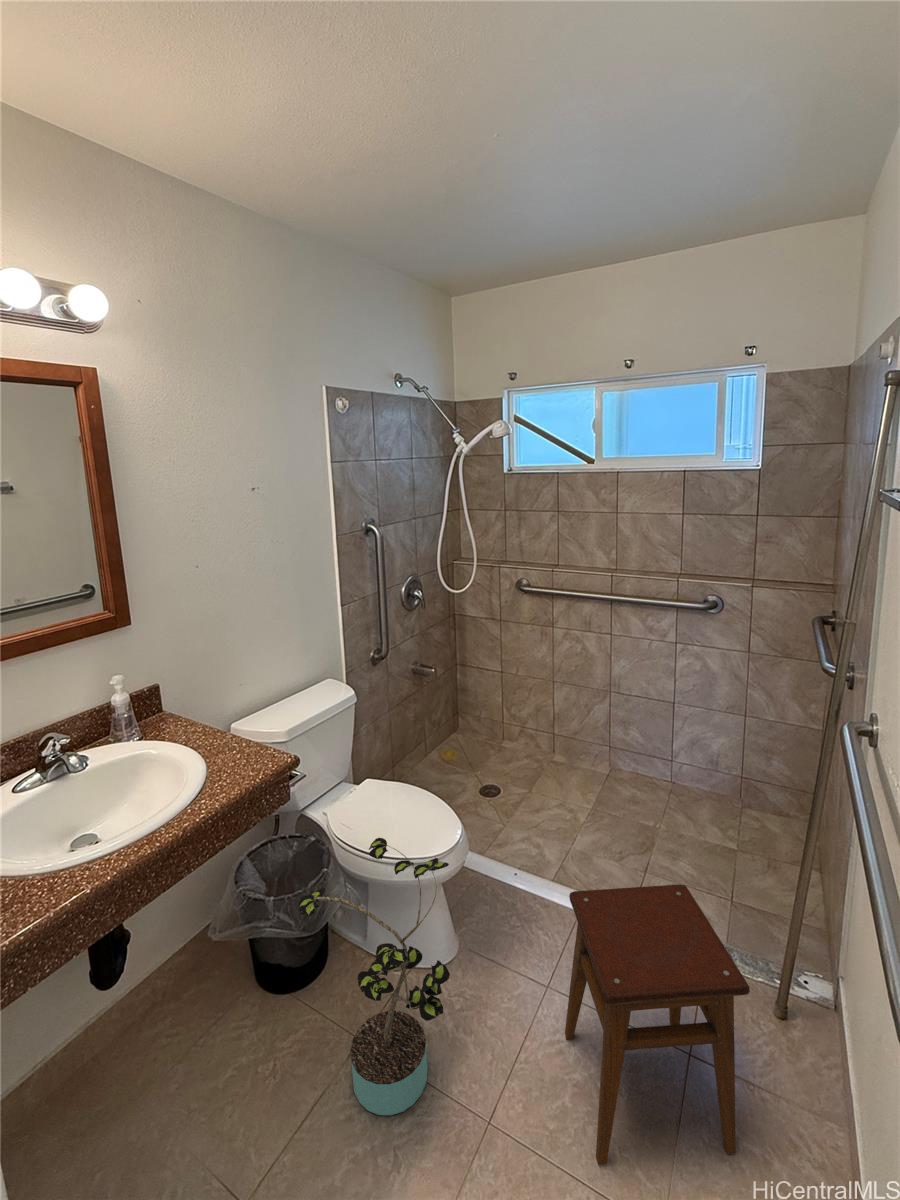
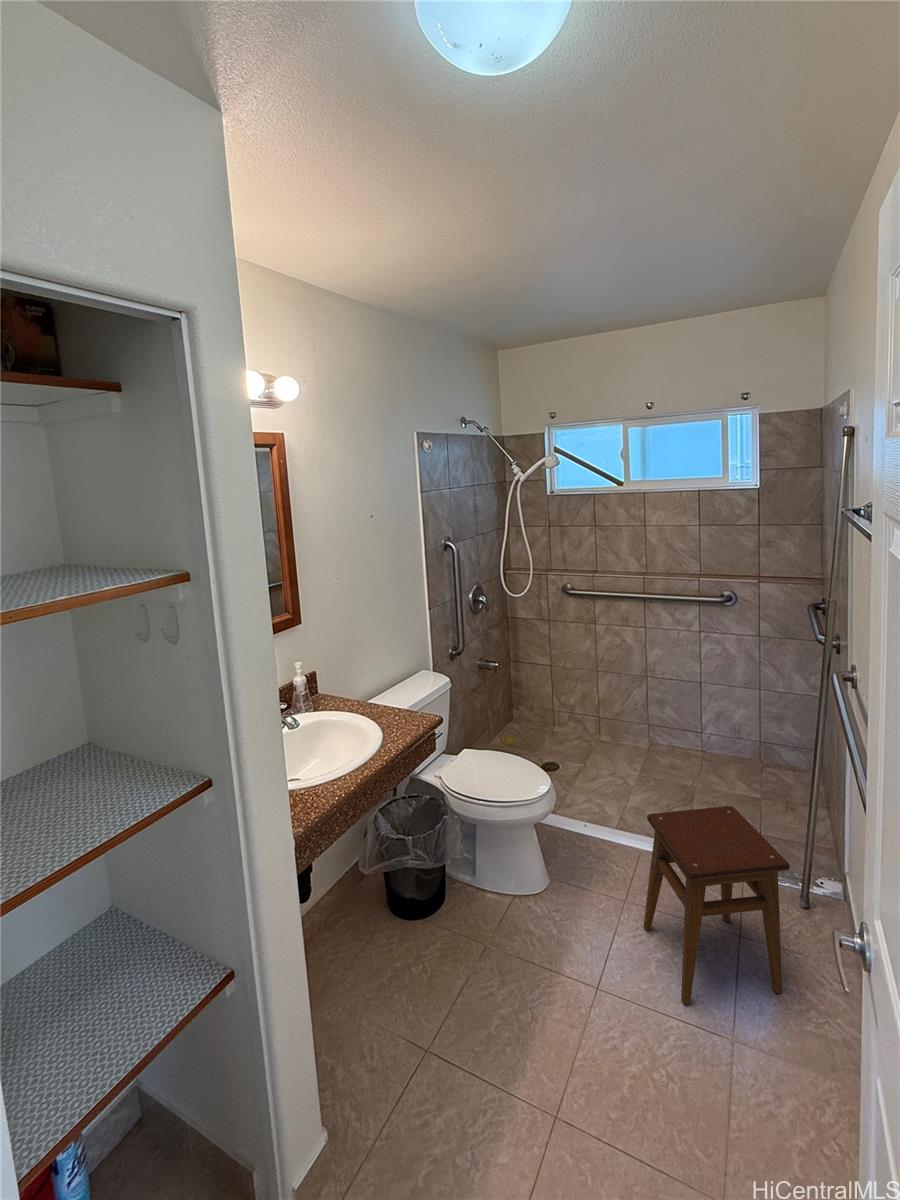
potted plant: present [299,838,450,1115] -> none [454,779,571,984]

